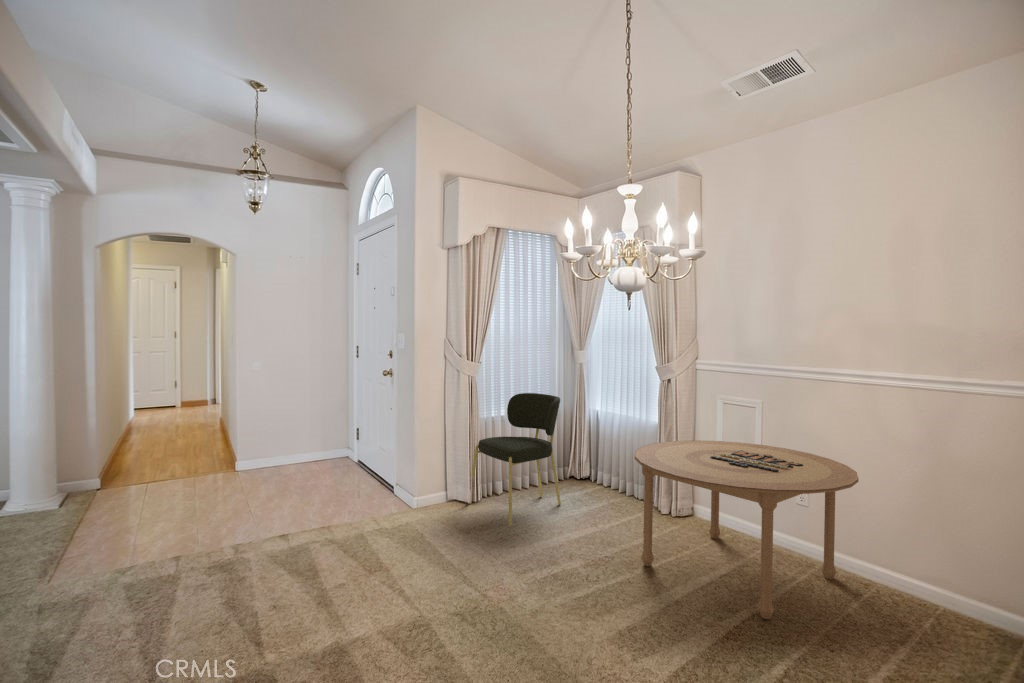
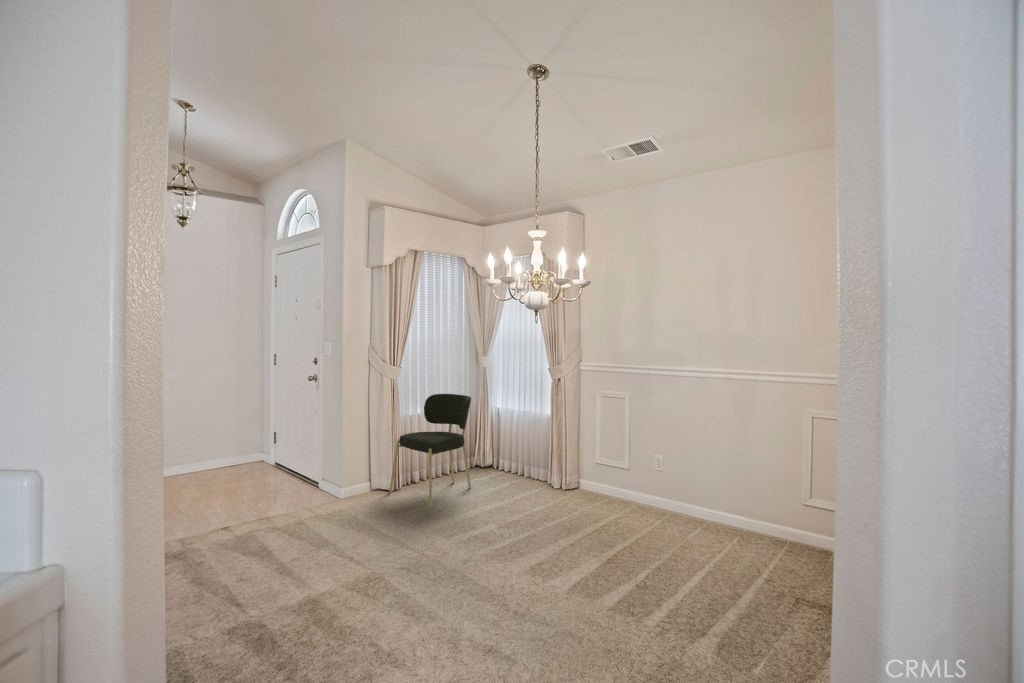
dining table: present [635,440,859,619] -> none [536,428,696,557]

